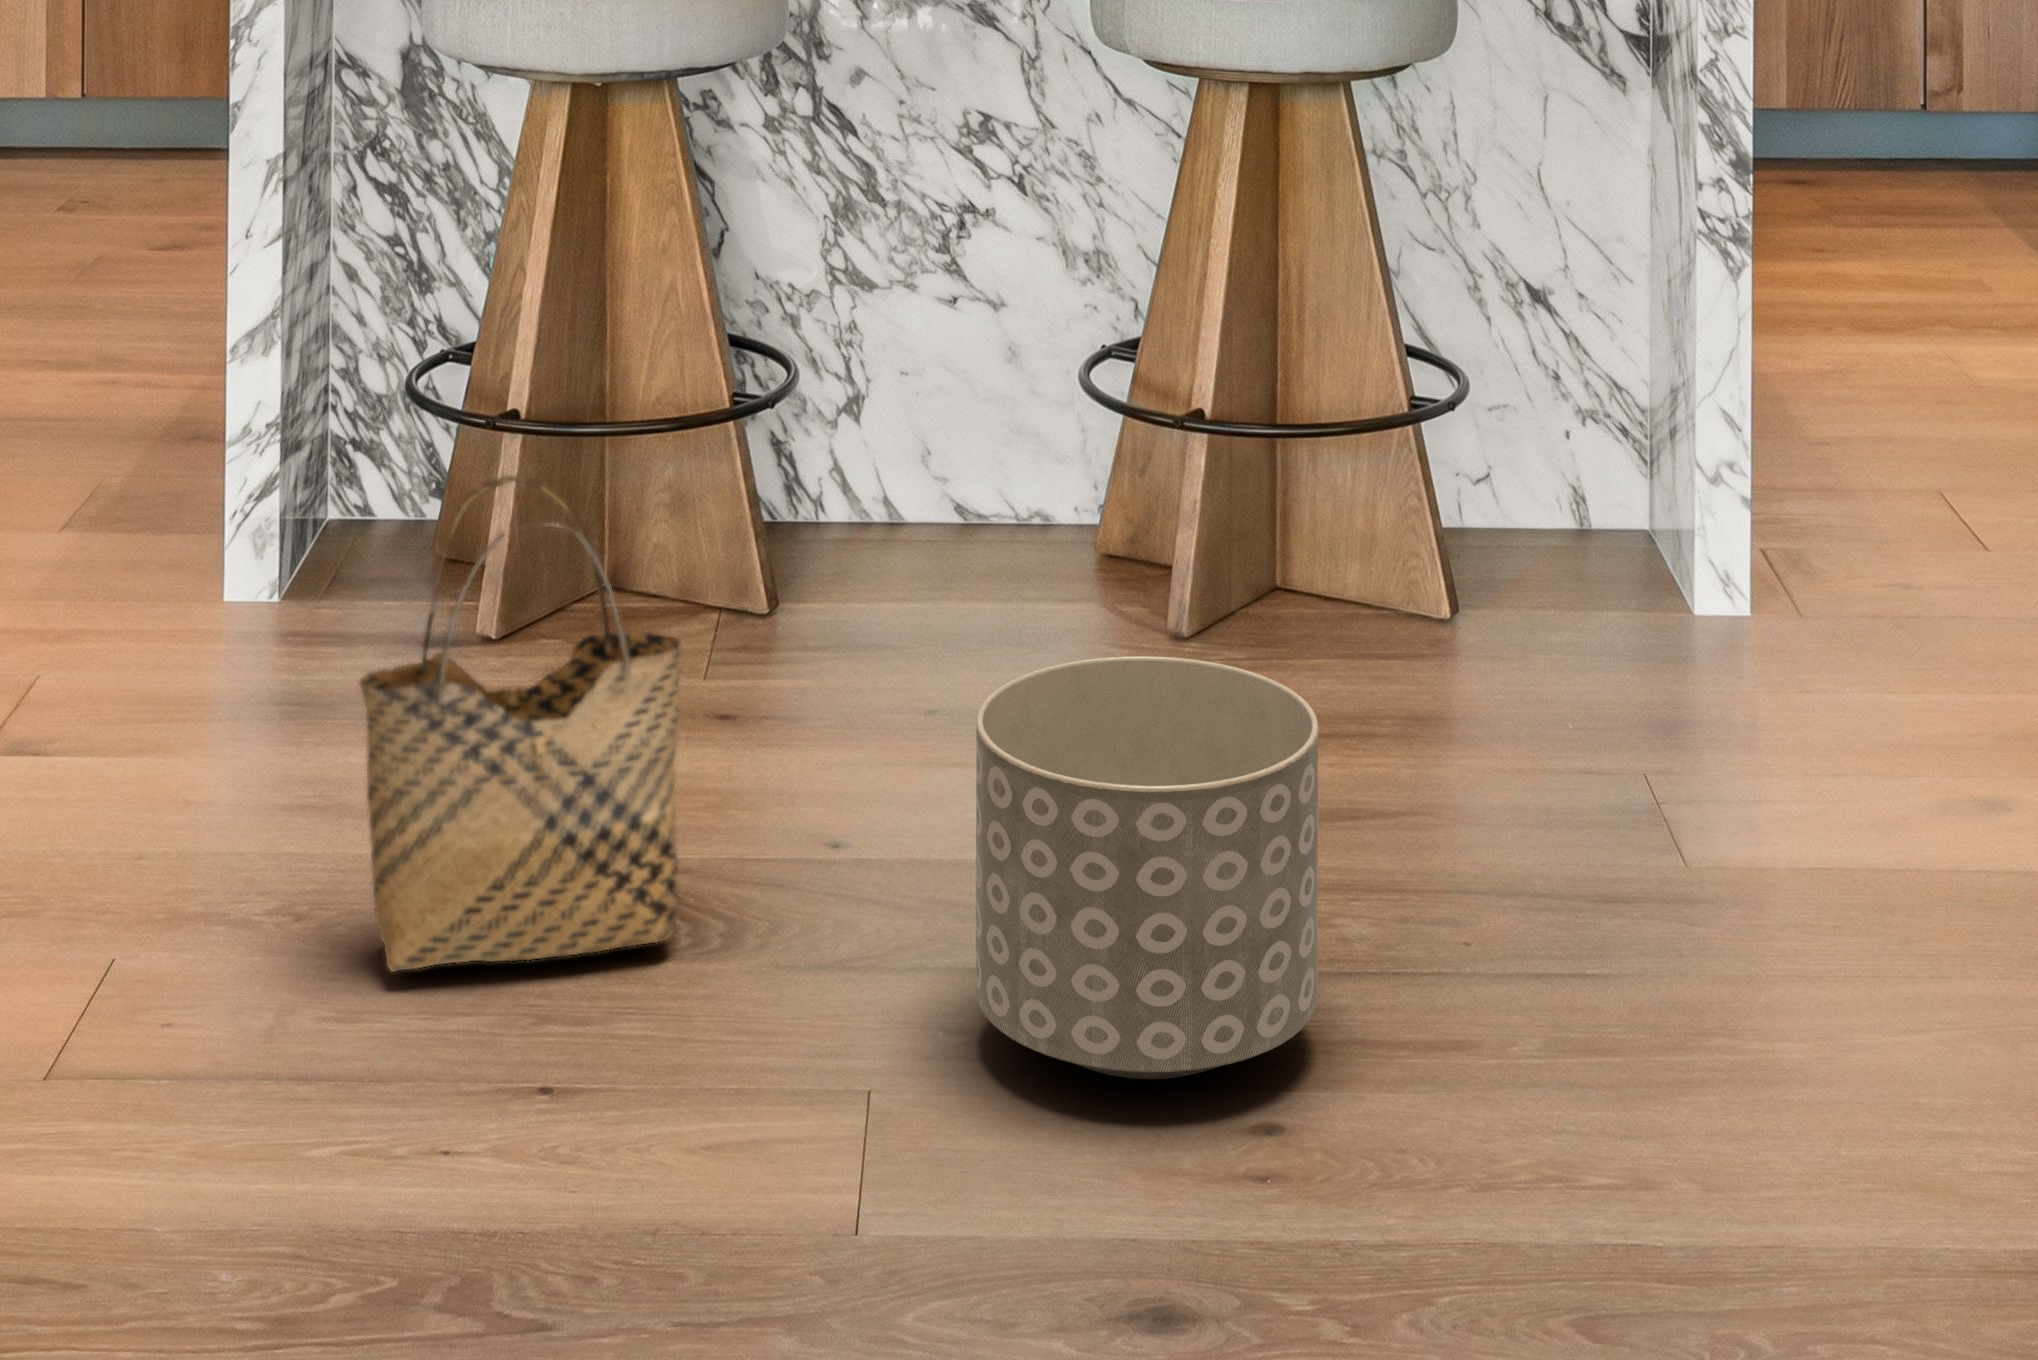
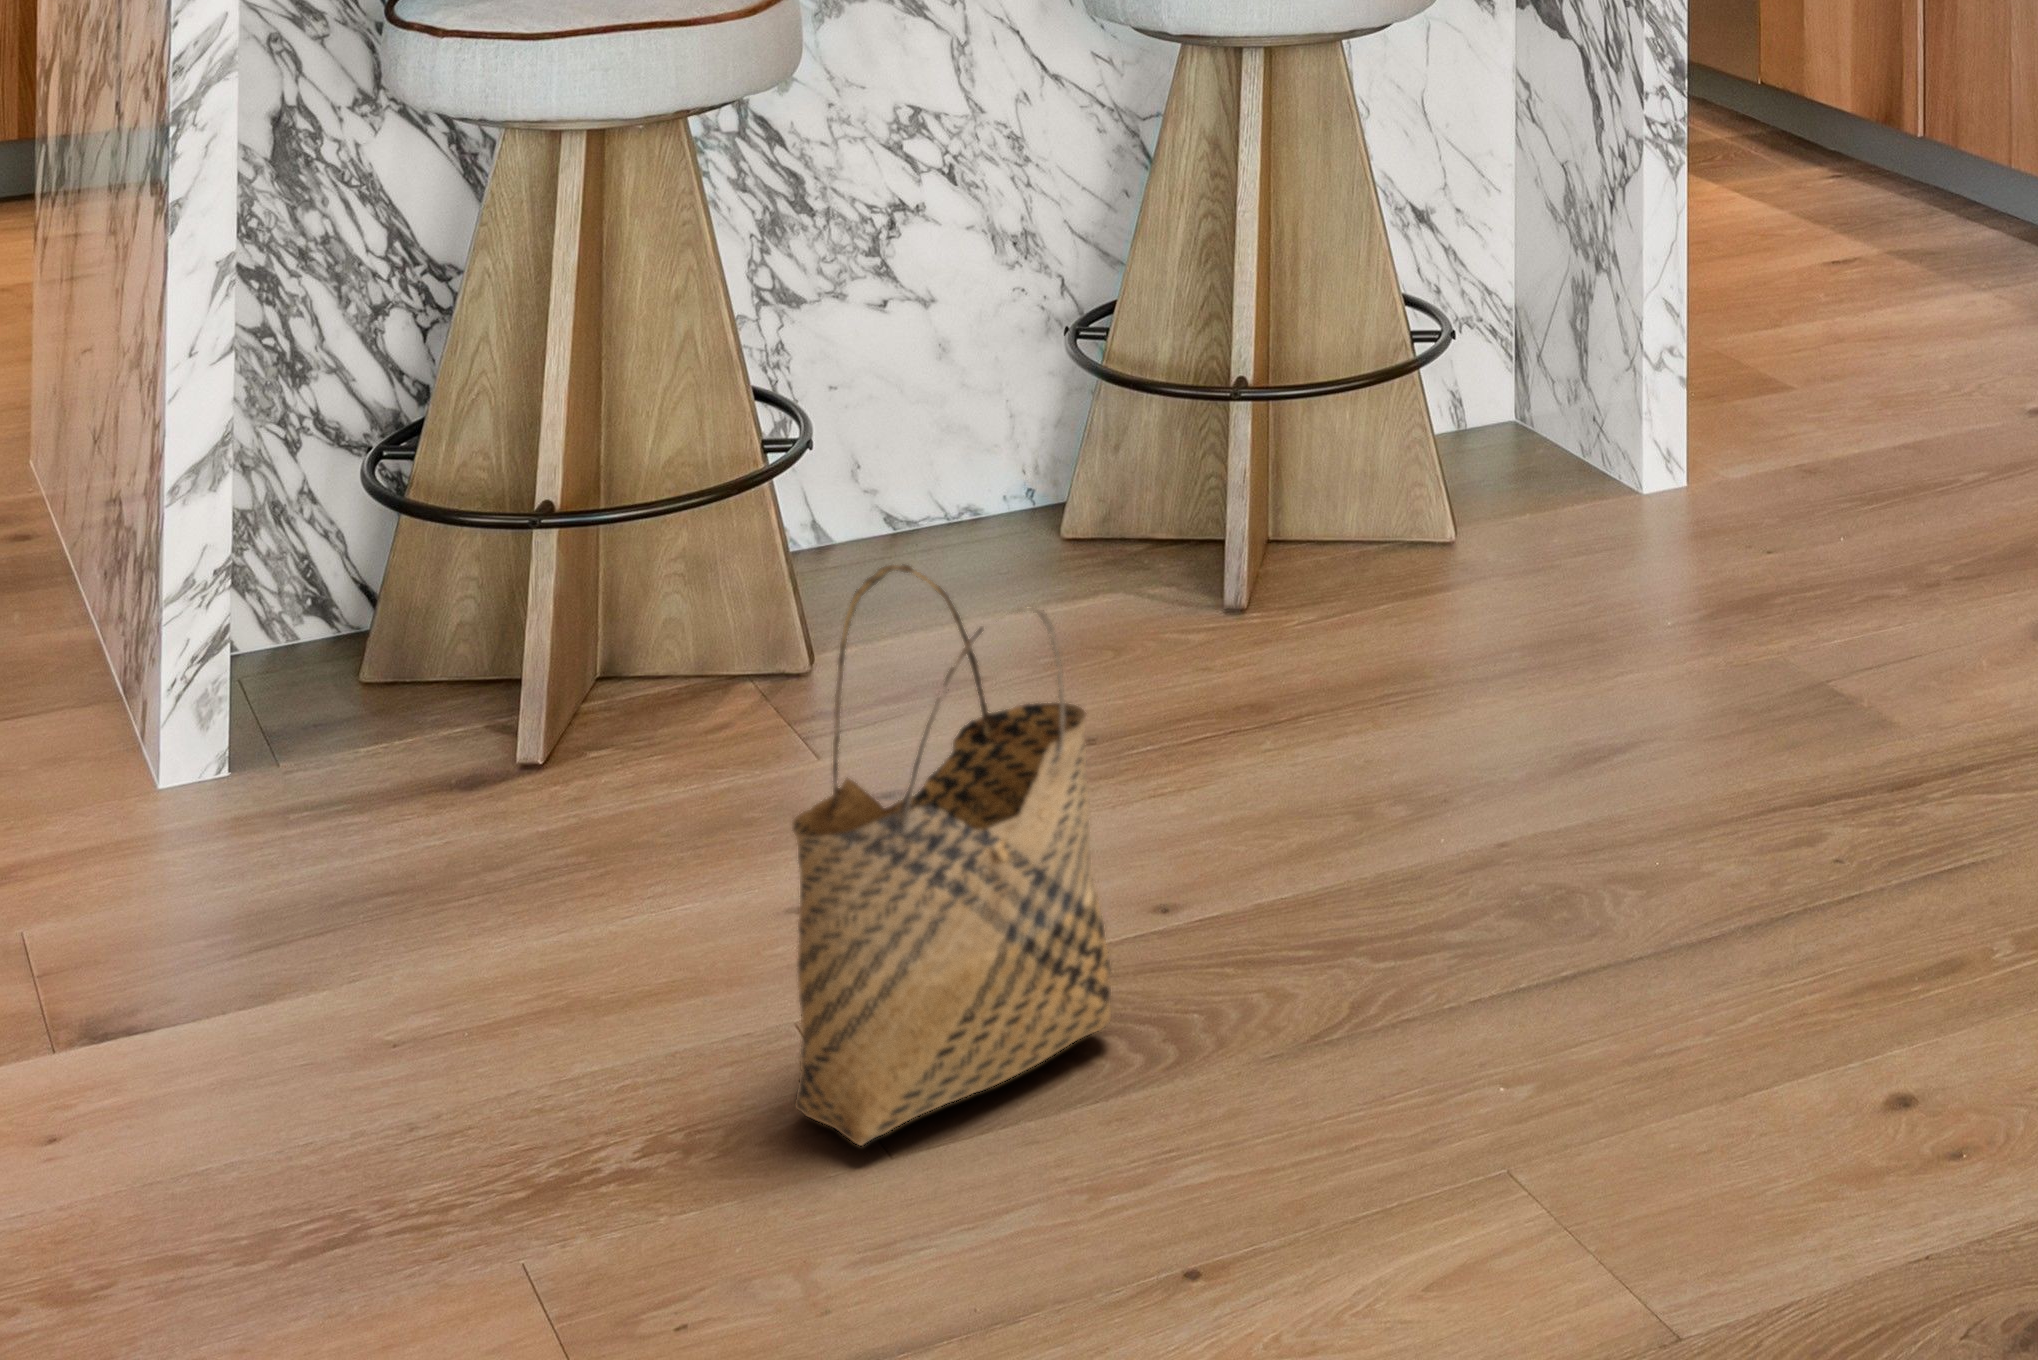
planter: present [976,656,1318,1079] -> none [1469,608,1806,1032]

